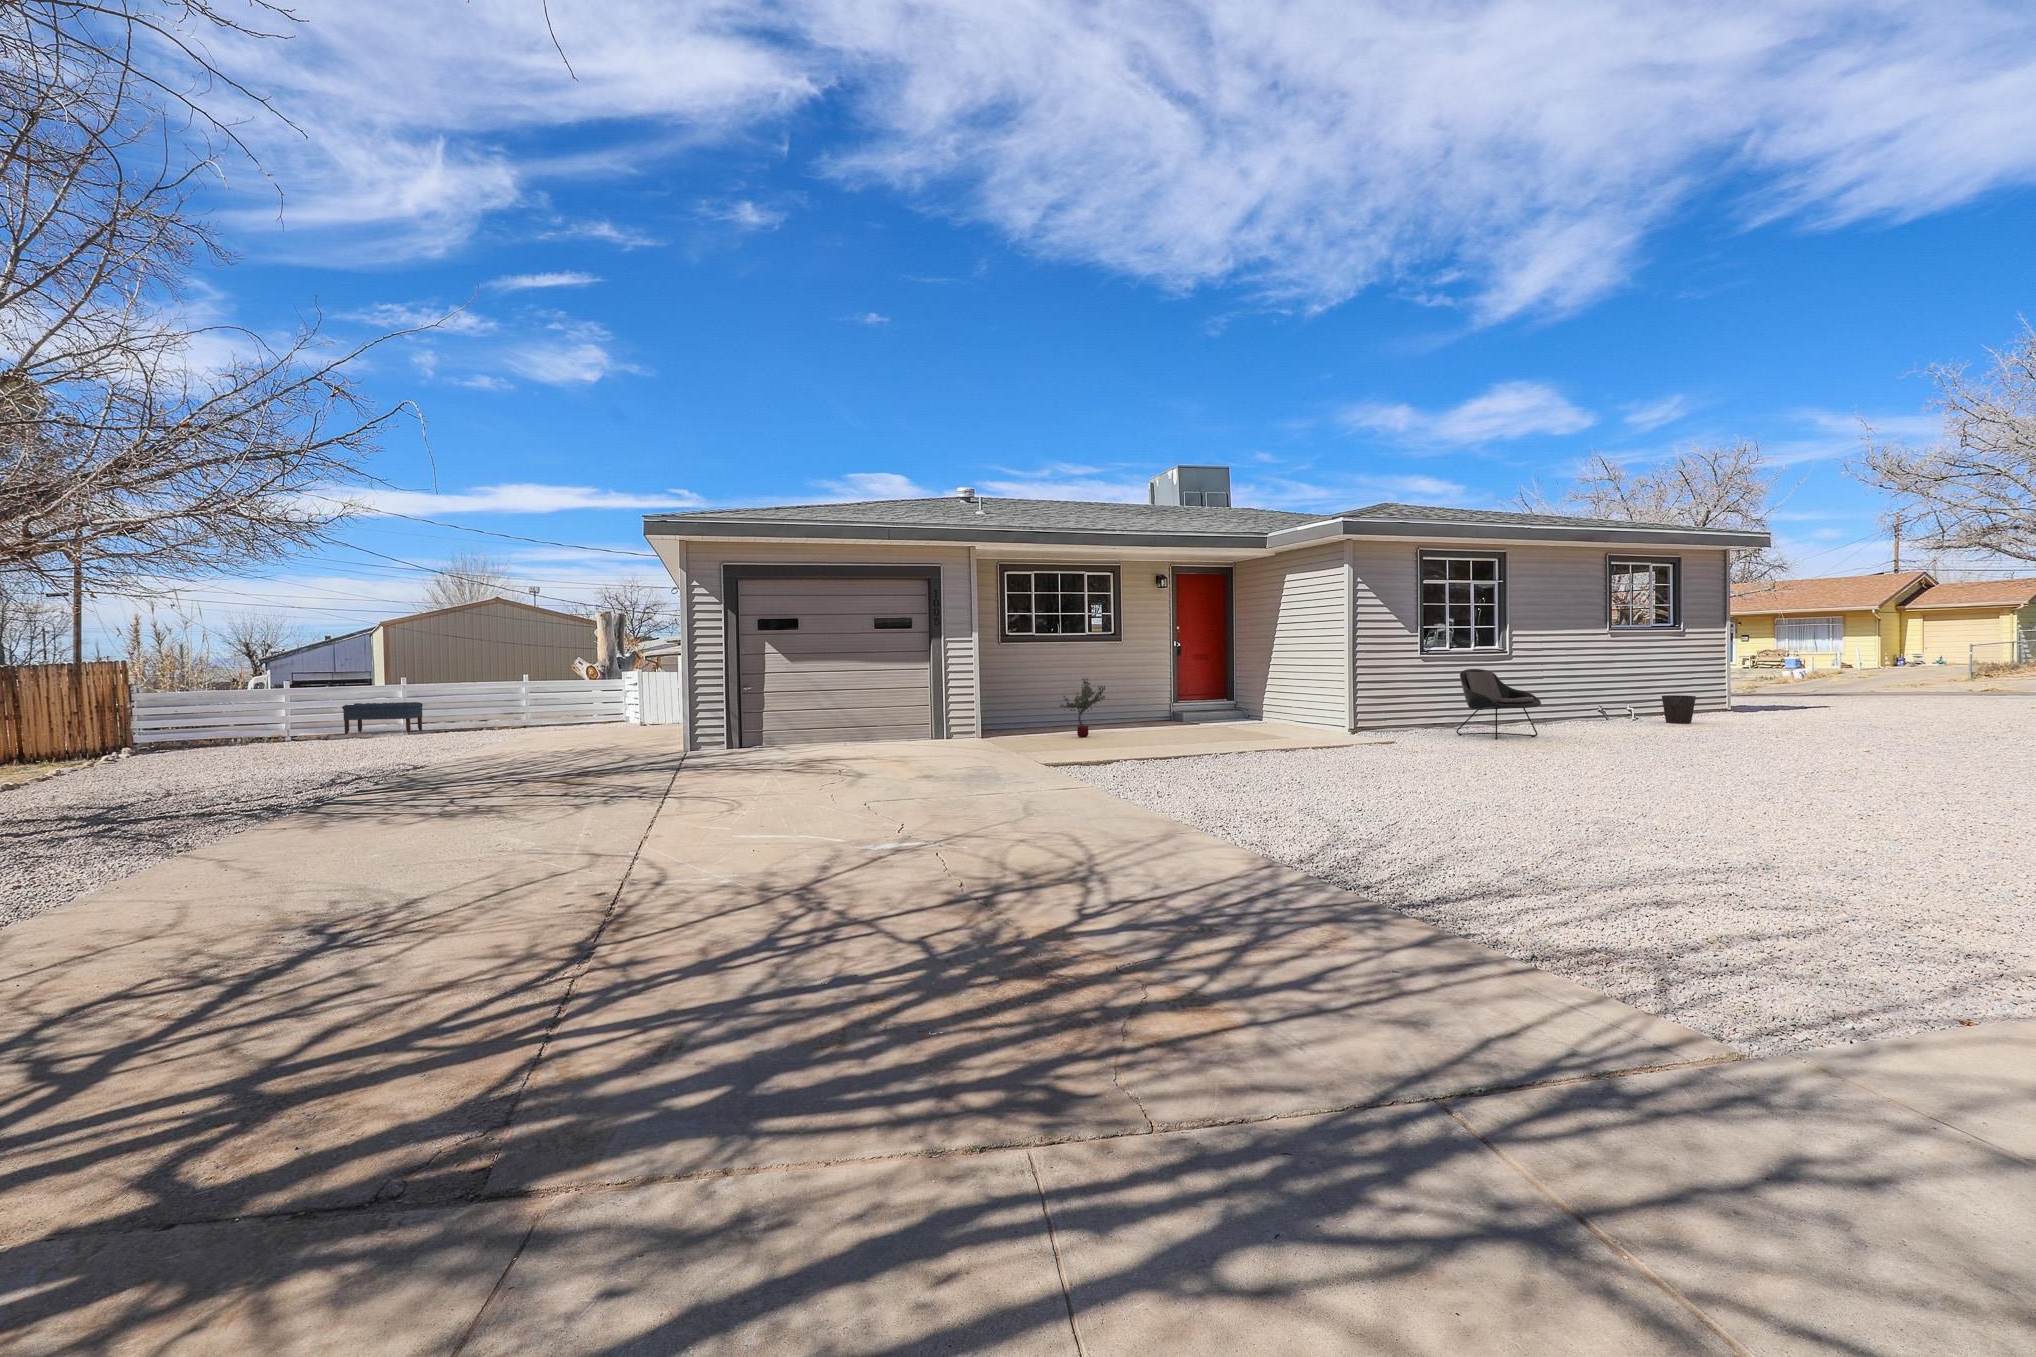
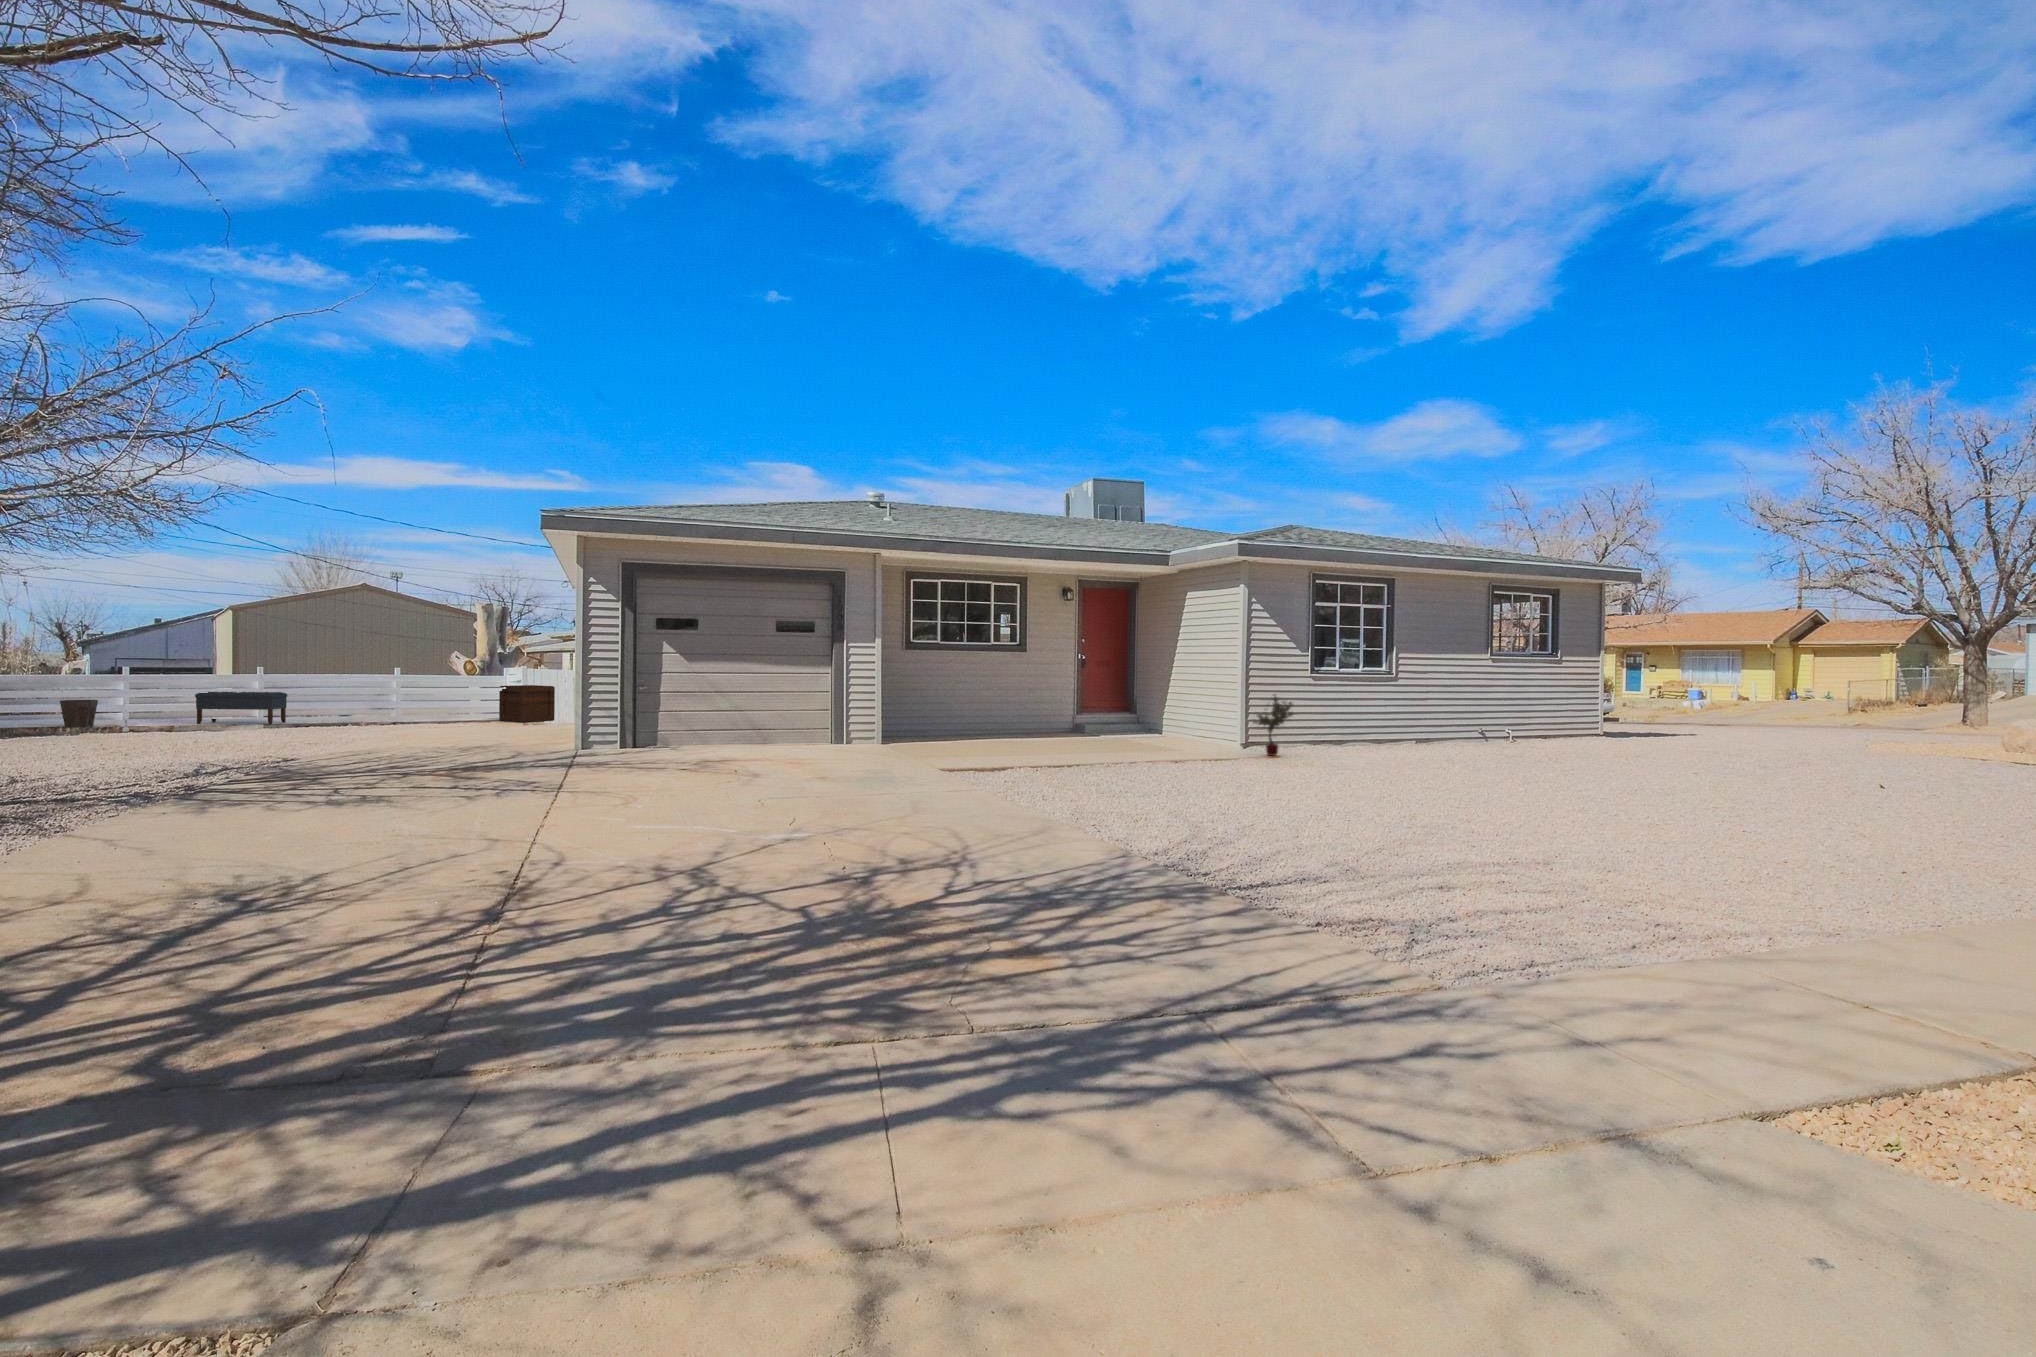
lounge chair: present [1456,669,1541,739] -> none [1336,689,1412,756]
potted tree: present [1059,679,1105,737] -> present [1254,694,1293,756]
wooden crate: none [612,689,663,725] -> present [499,685,555,723]
waste bin: present [1662,695,1696,723] -> present [60,700,98,727]

